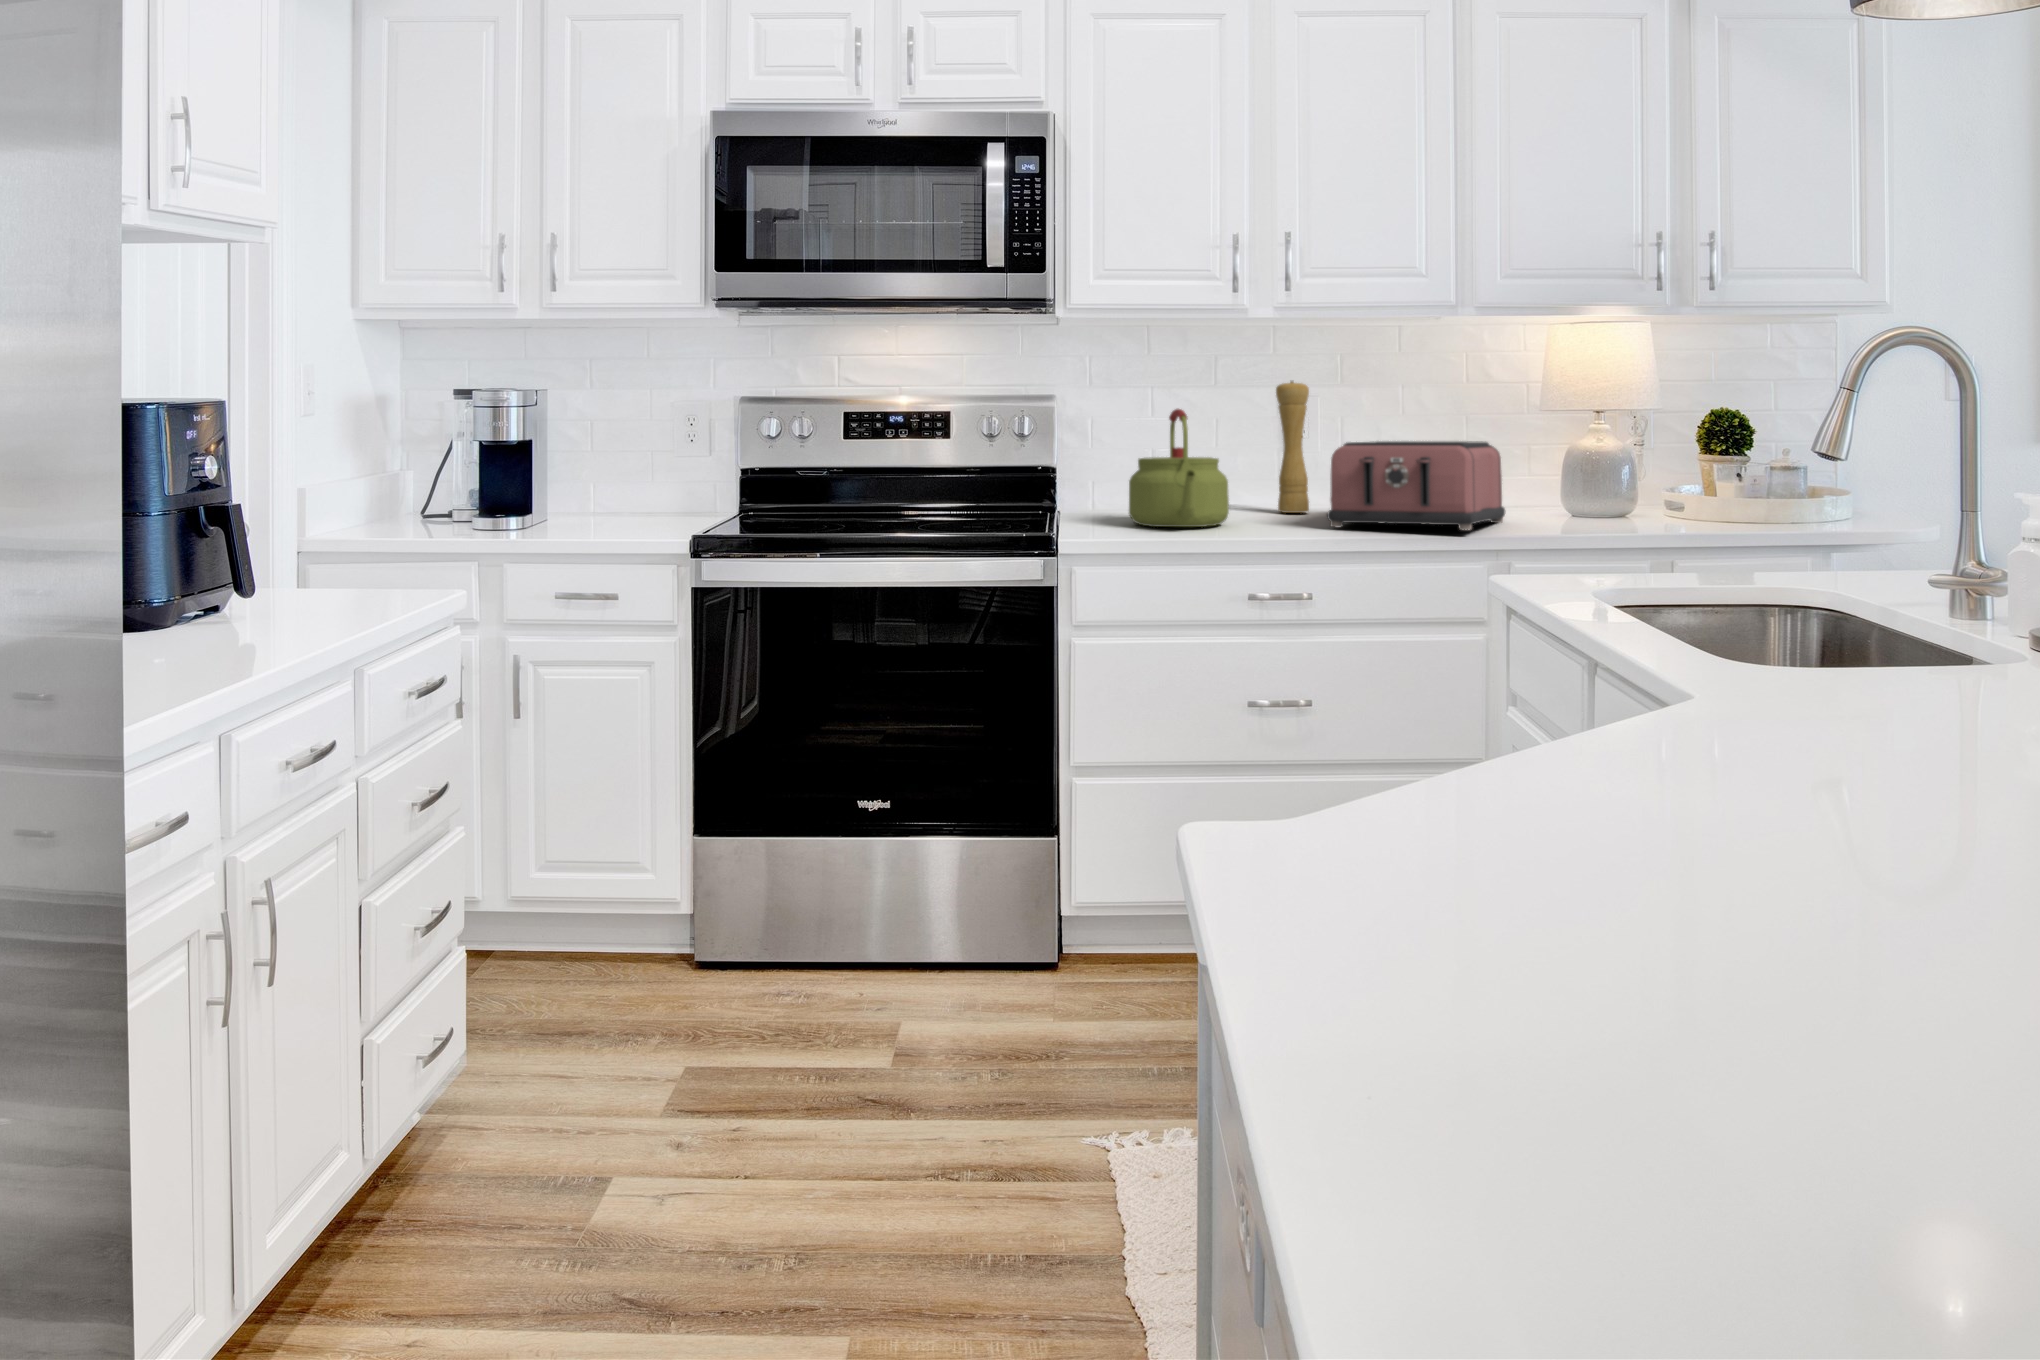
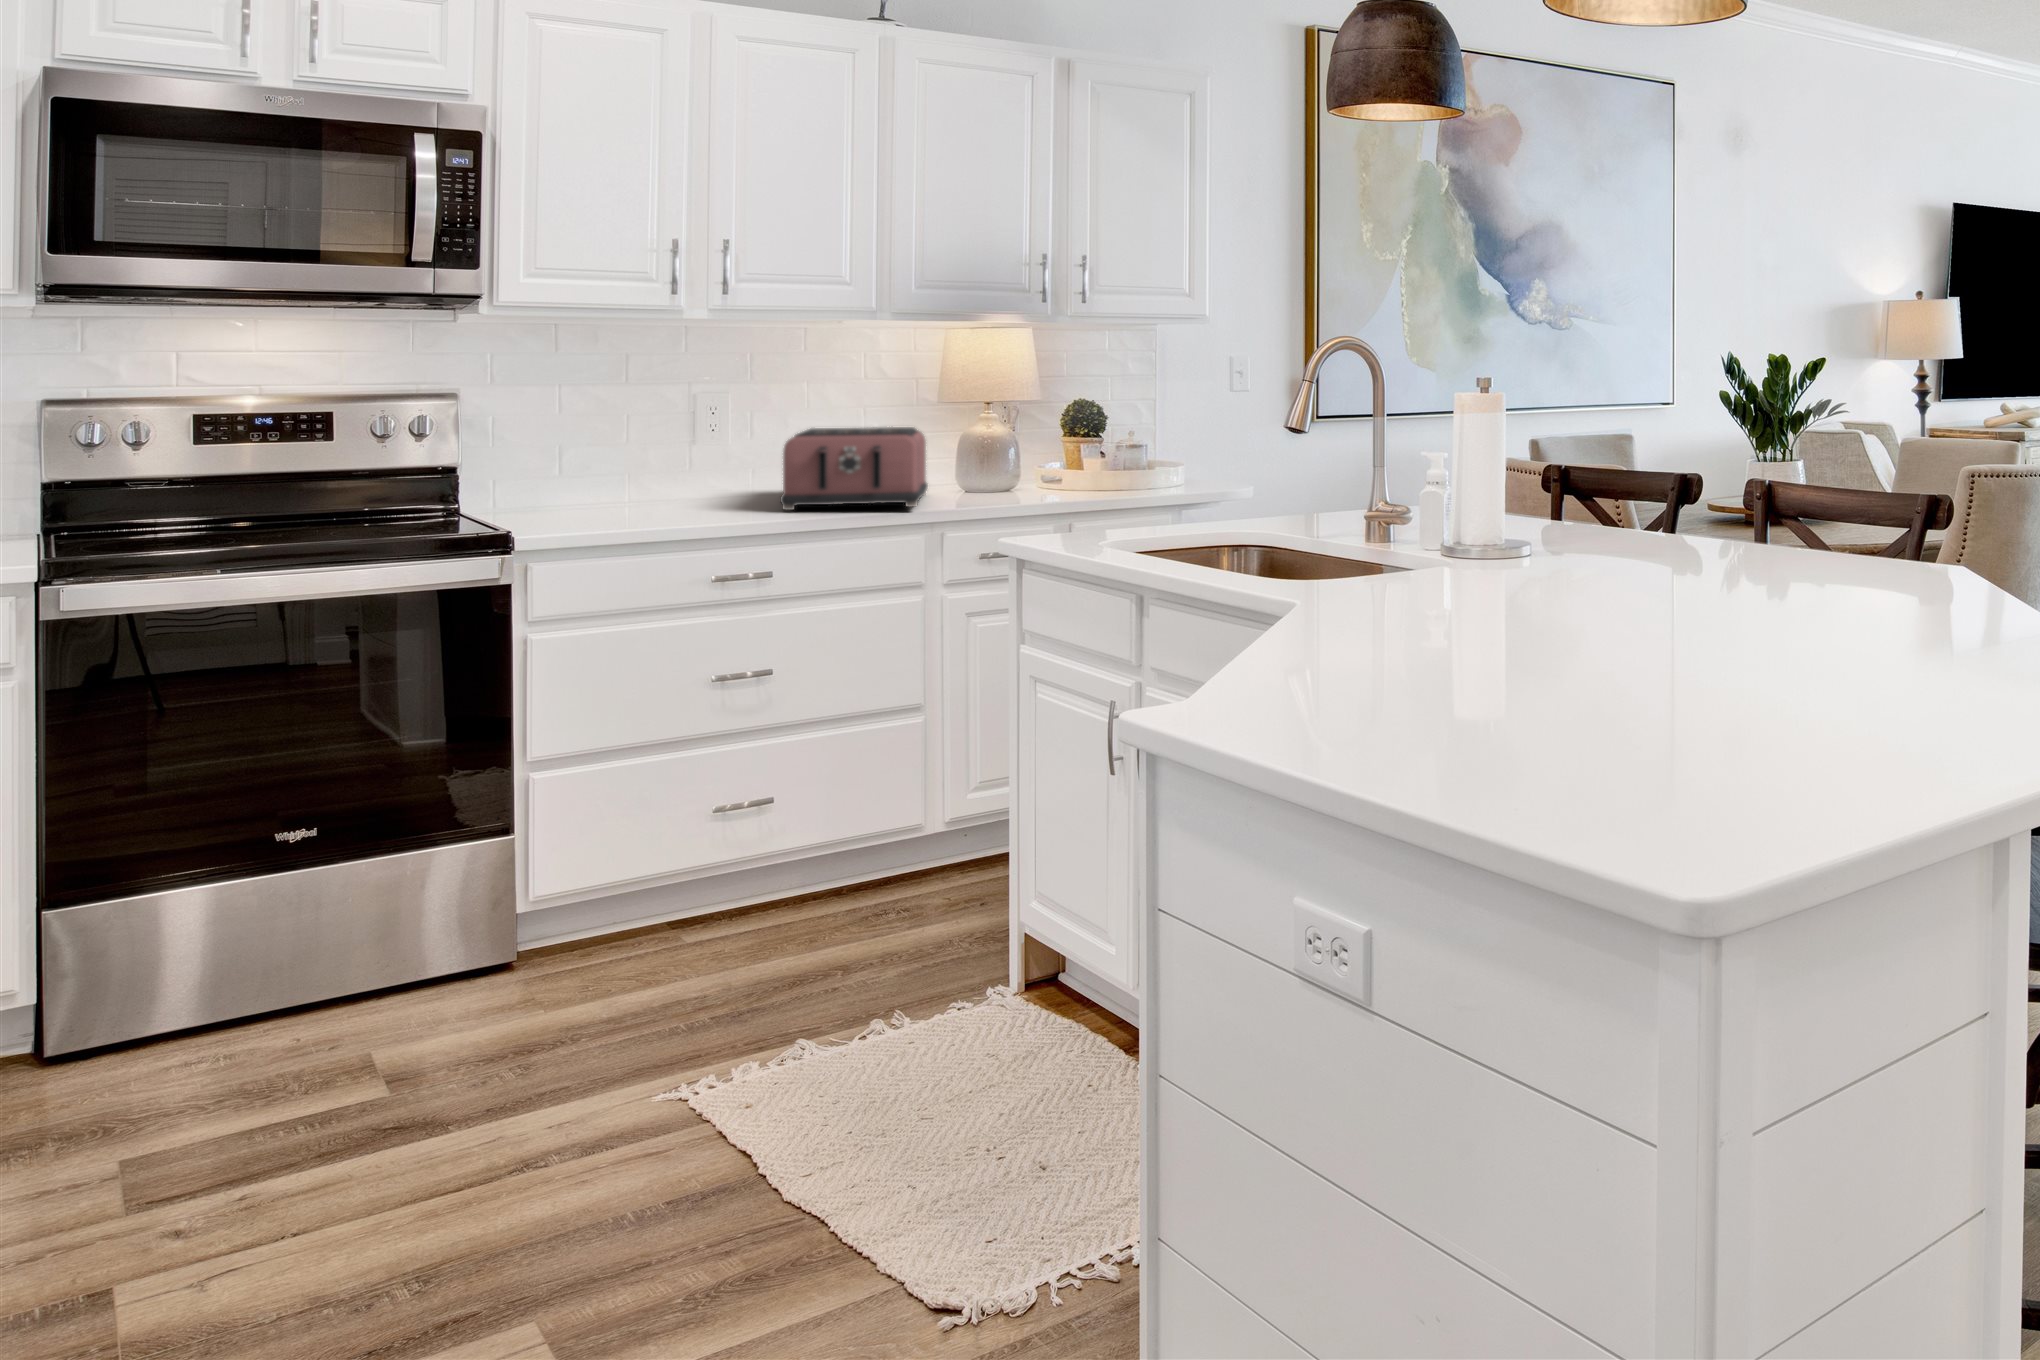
pepper mill: present [1276,381,1309,513] -> none [708,373,742,496]
kettle: present [1129,409,1229,527] -> none [571,406,680,520]

